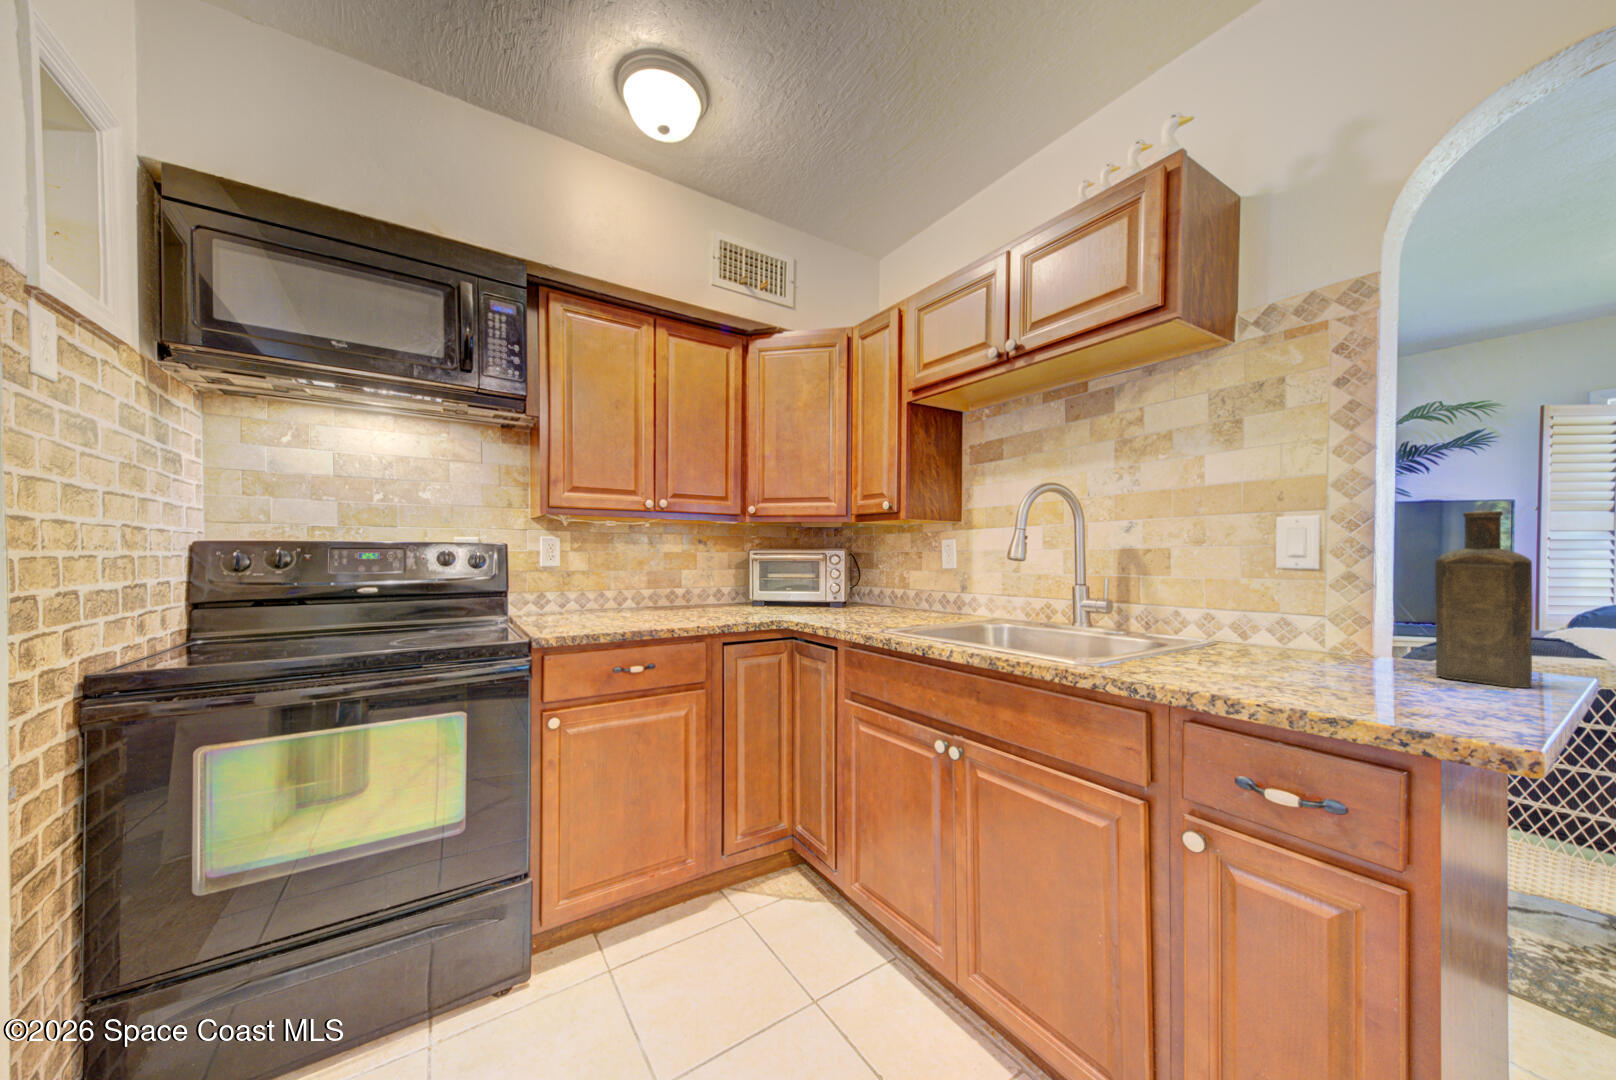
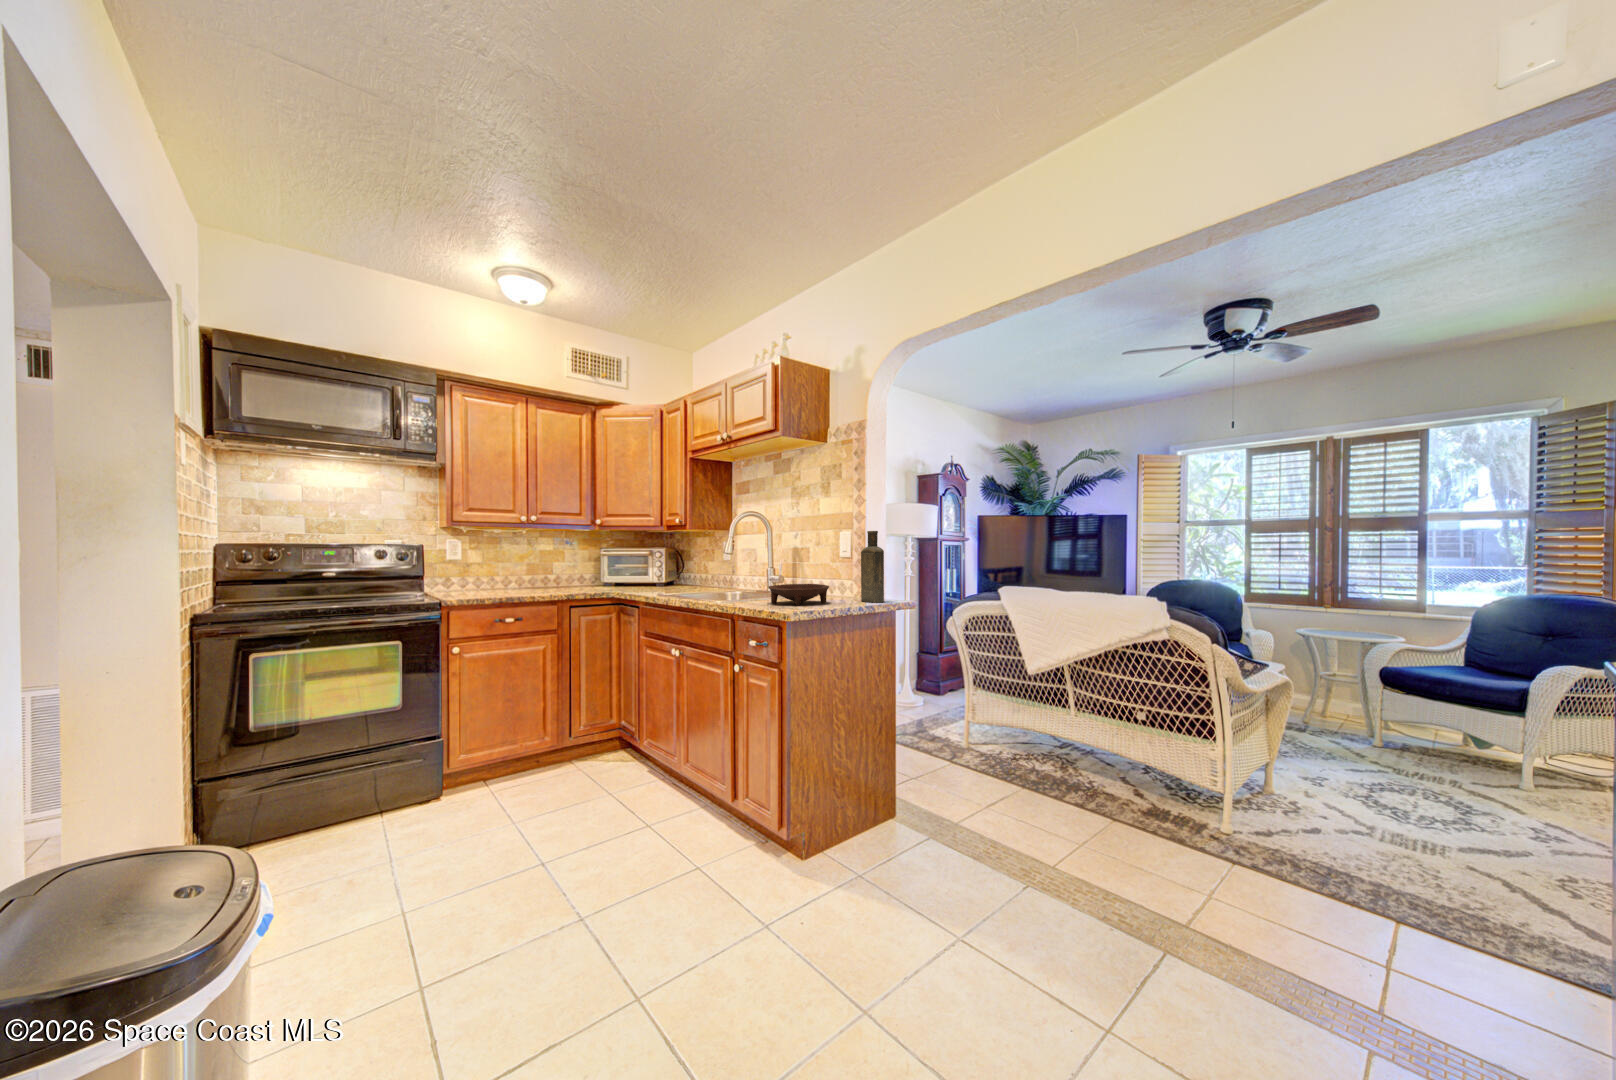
bowl: none [1216,631,1409,696] -> present [769,584,829,606]

